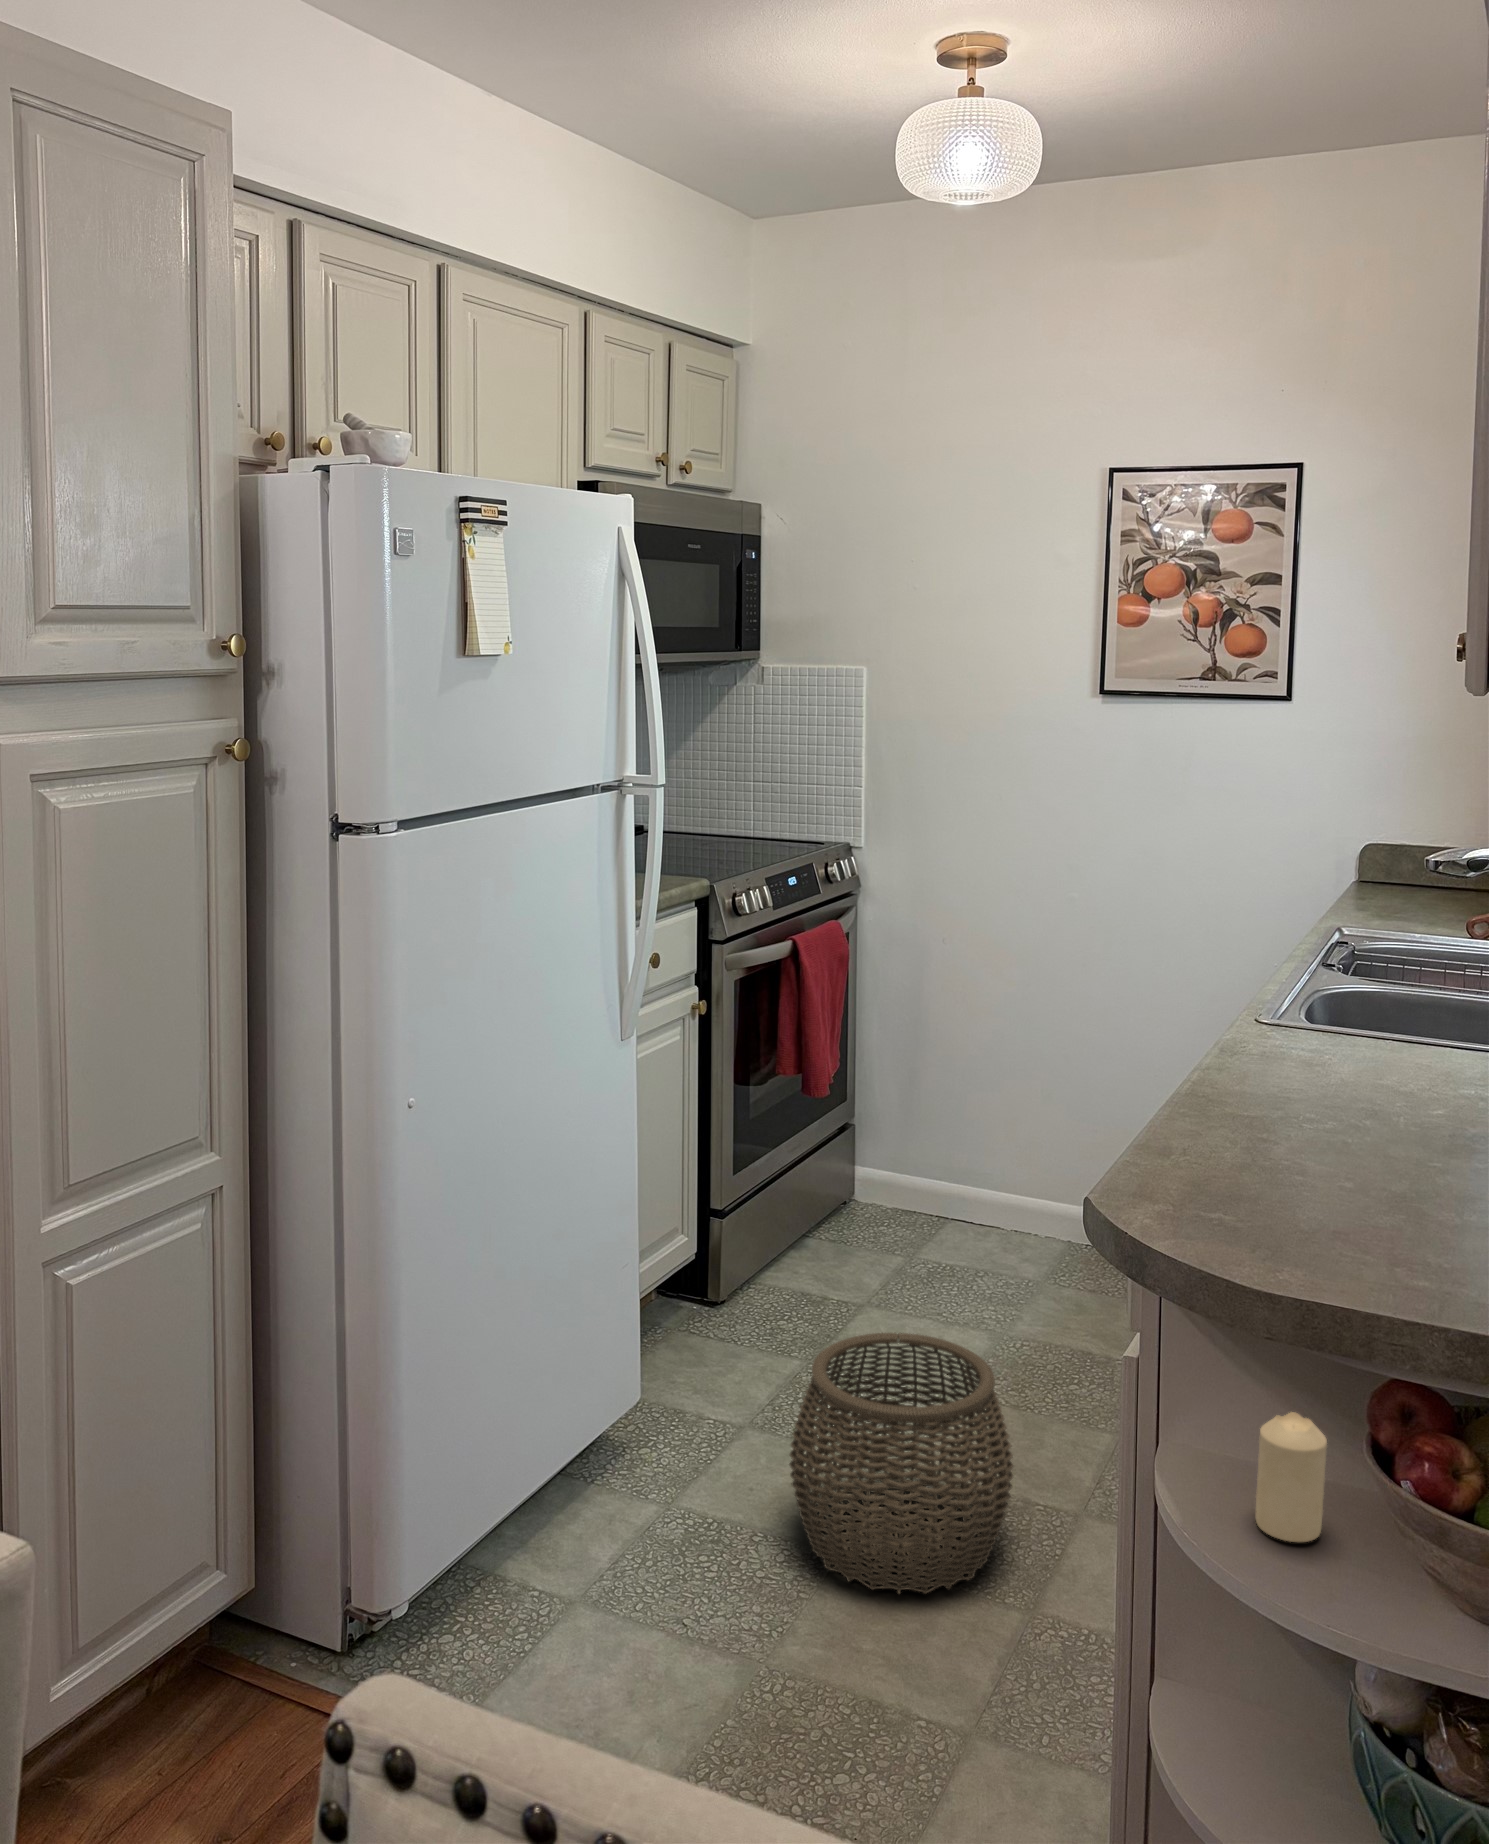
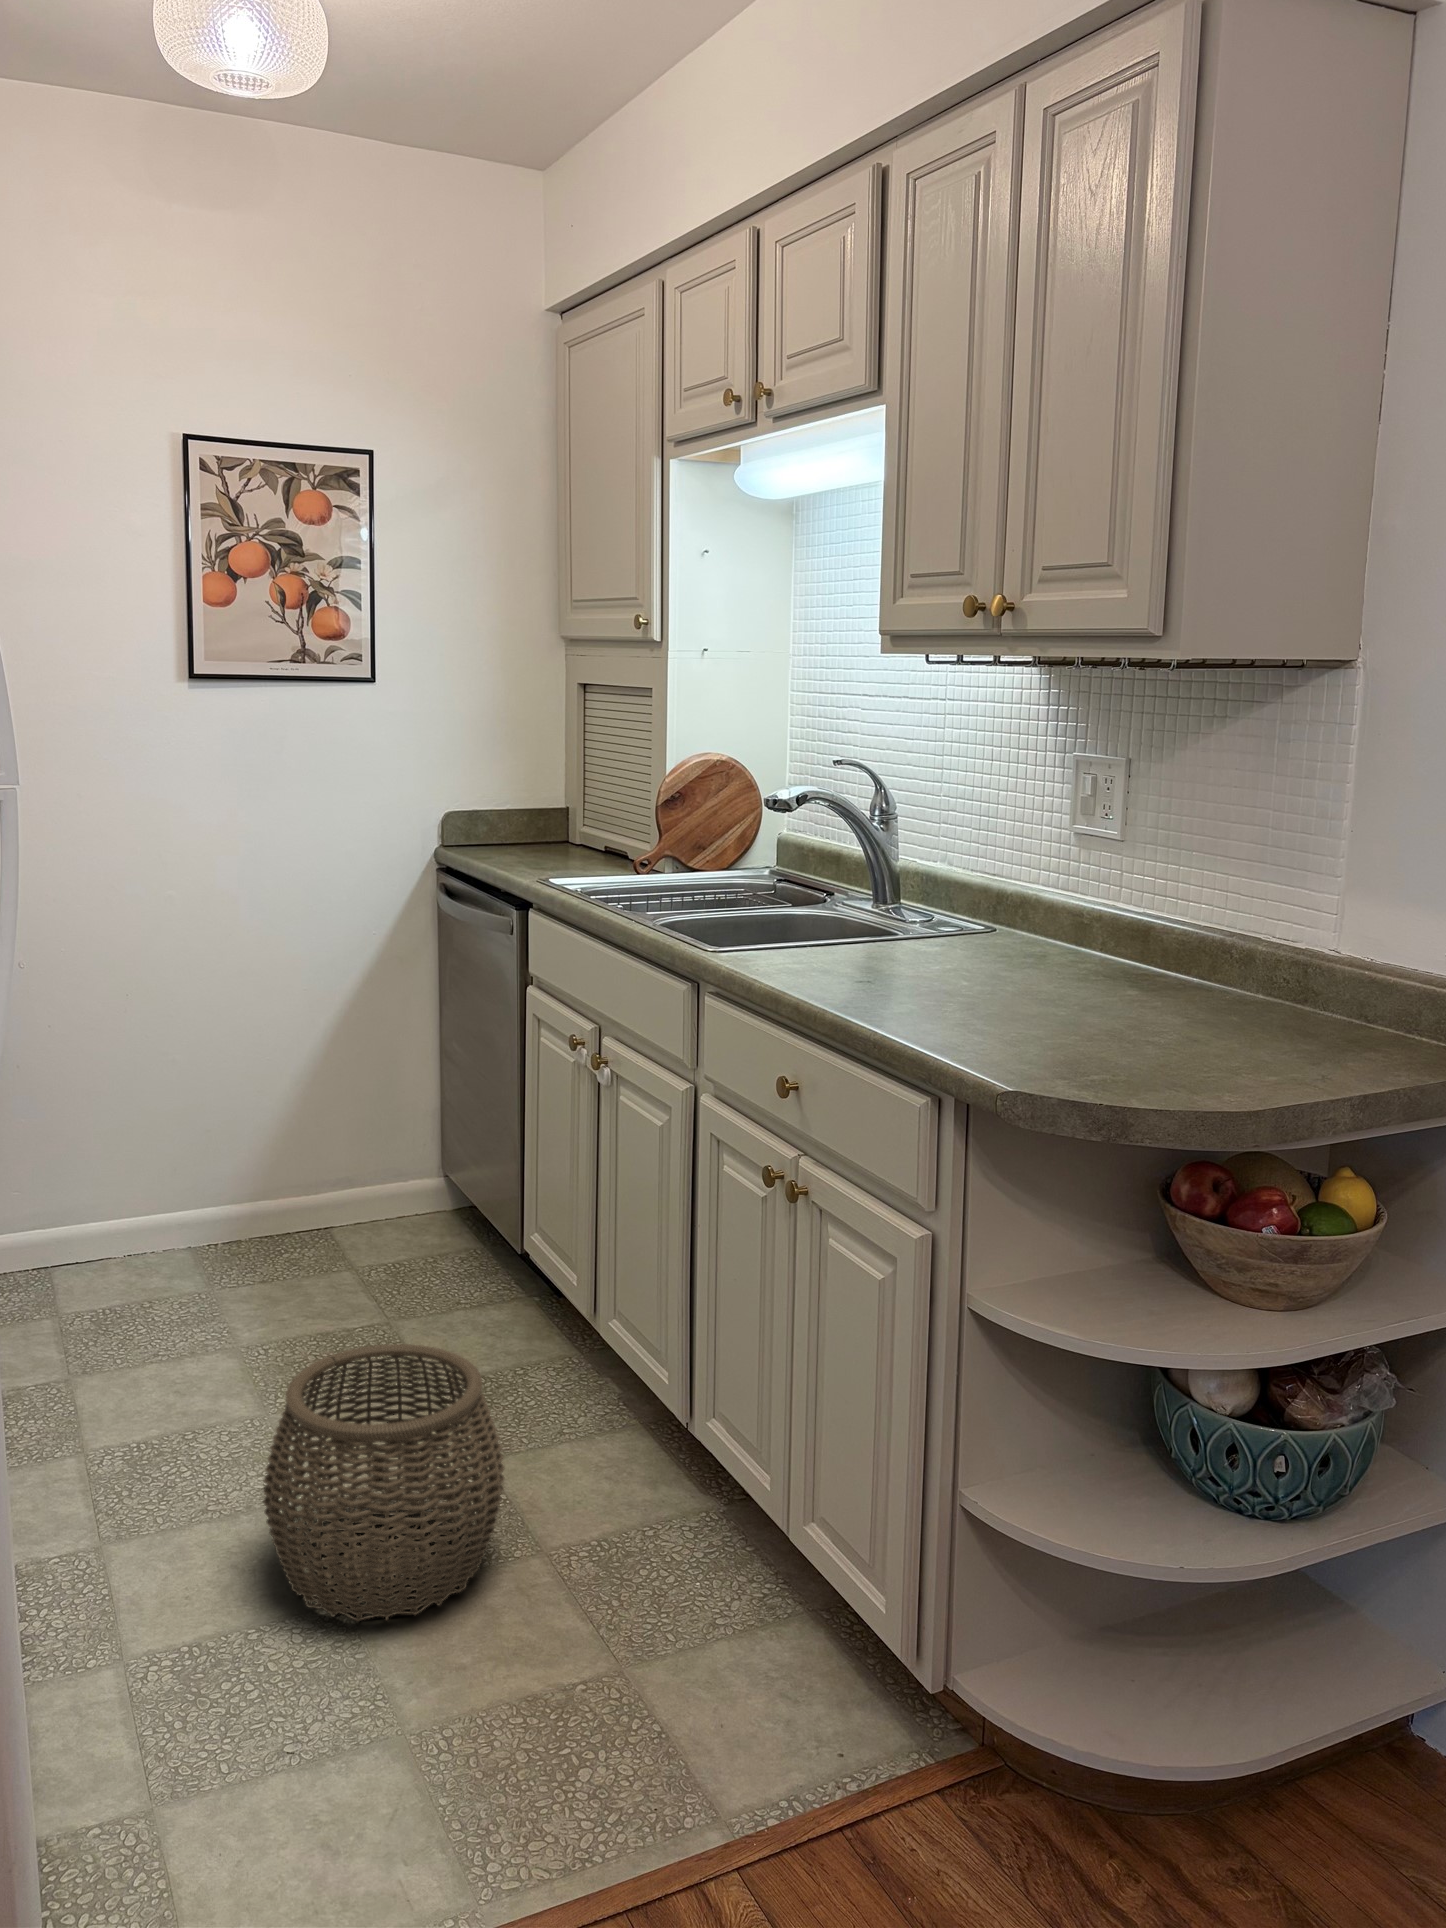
candle: present [1255,1412,1327,1542] -> none [1127,1213,1181,1308]

